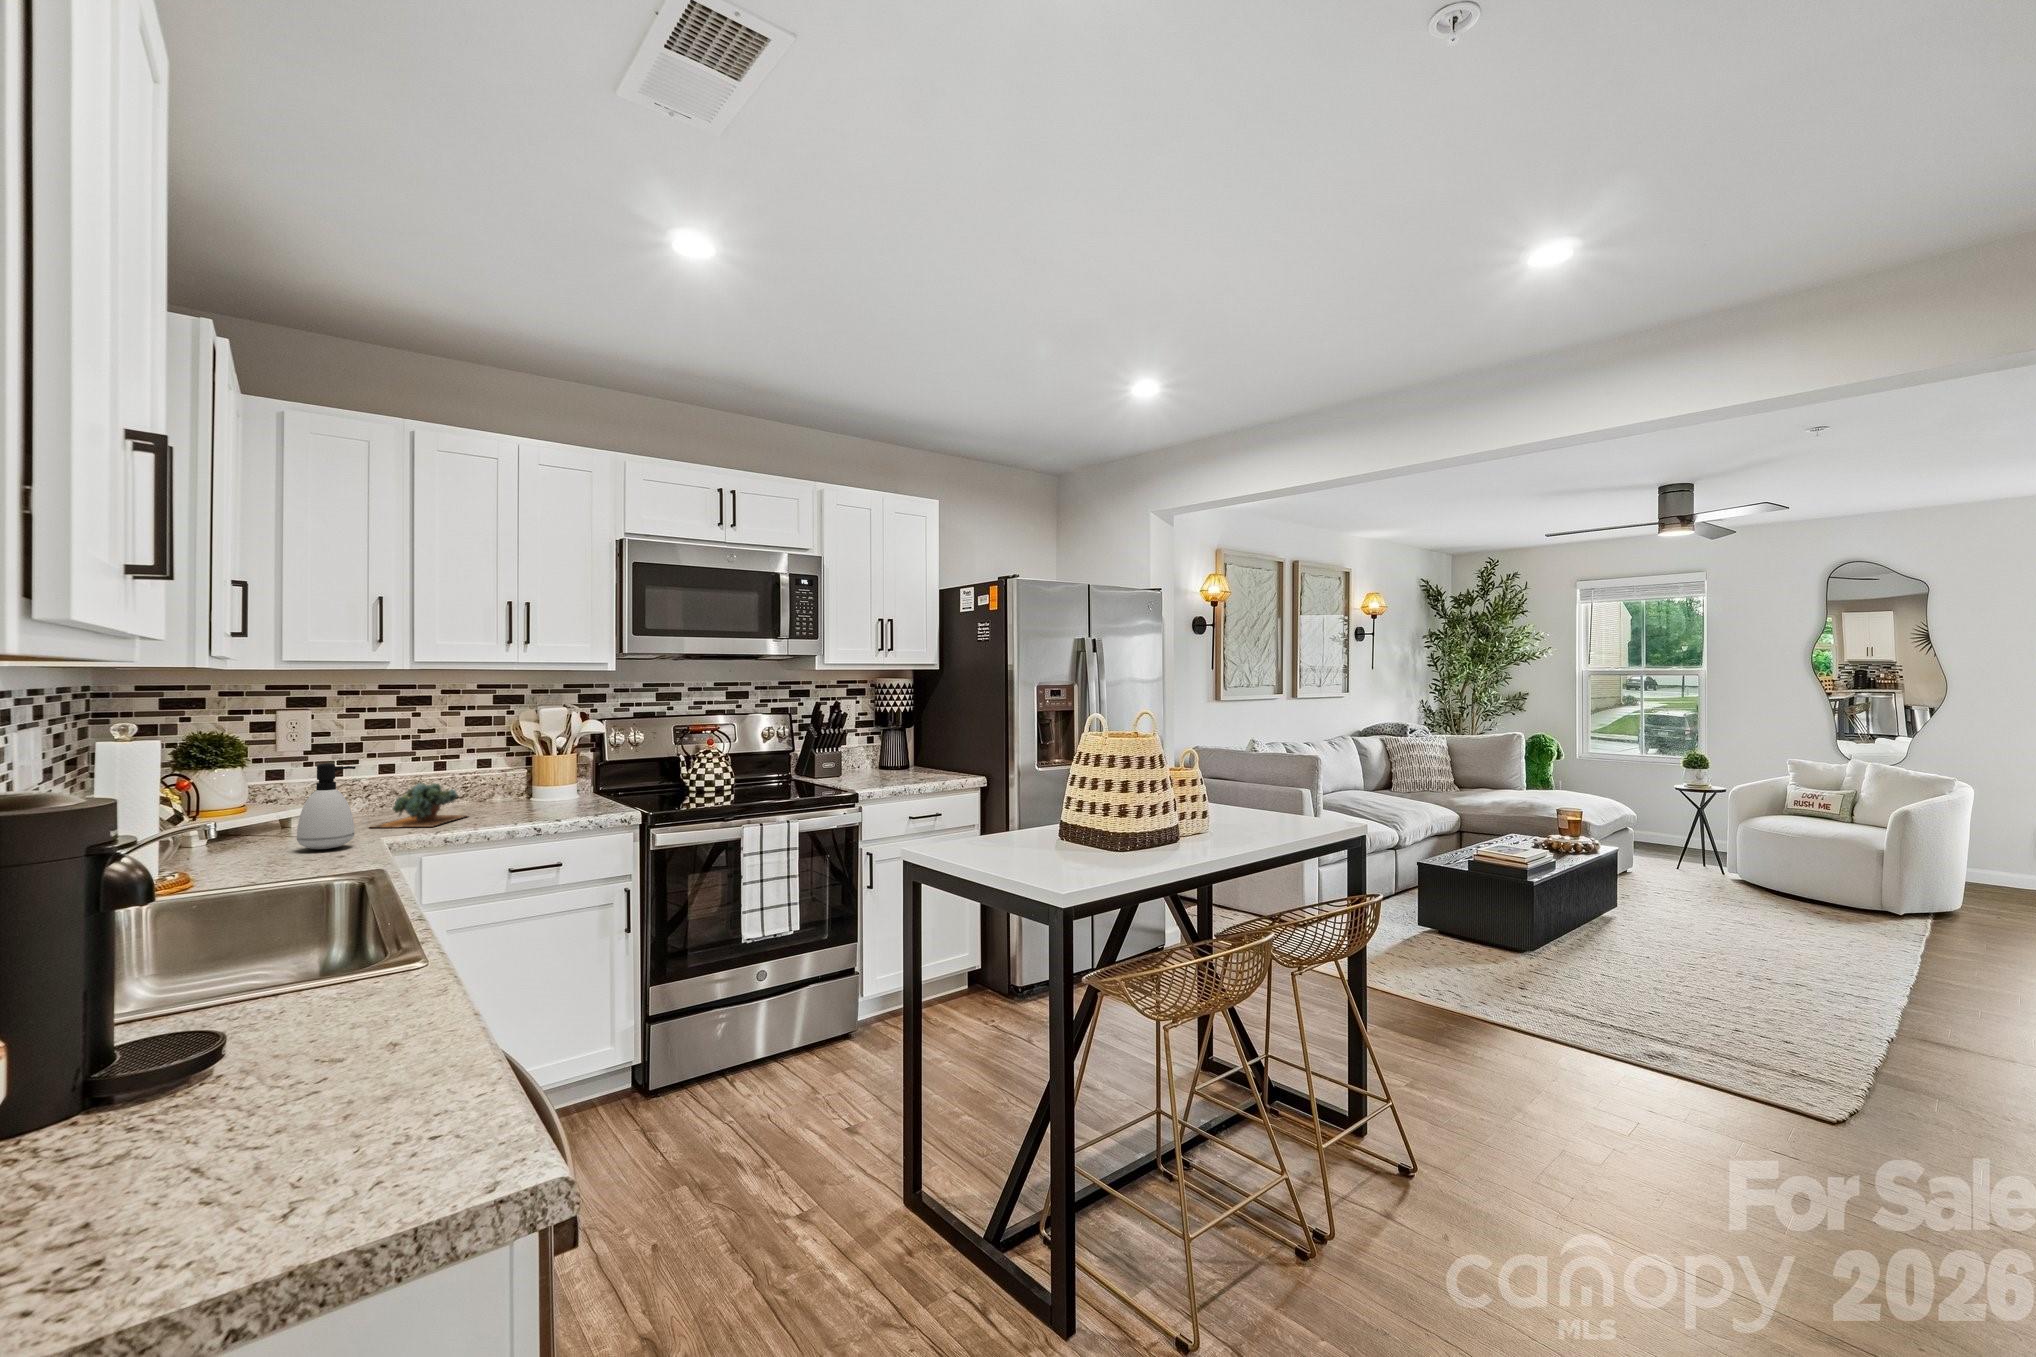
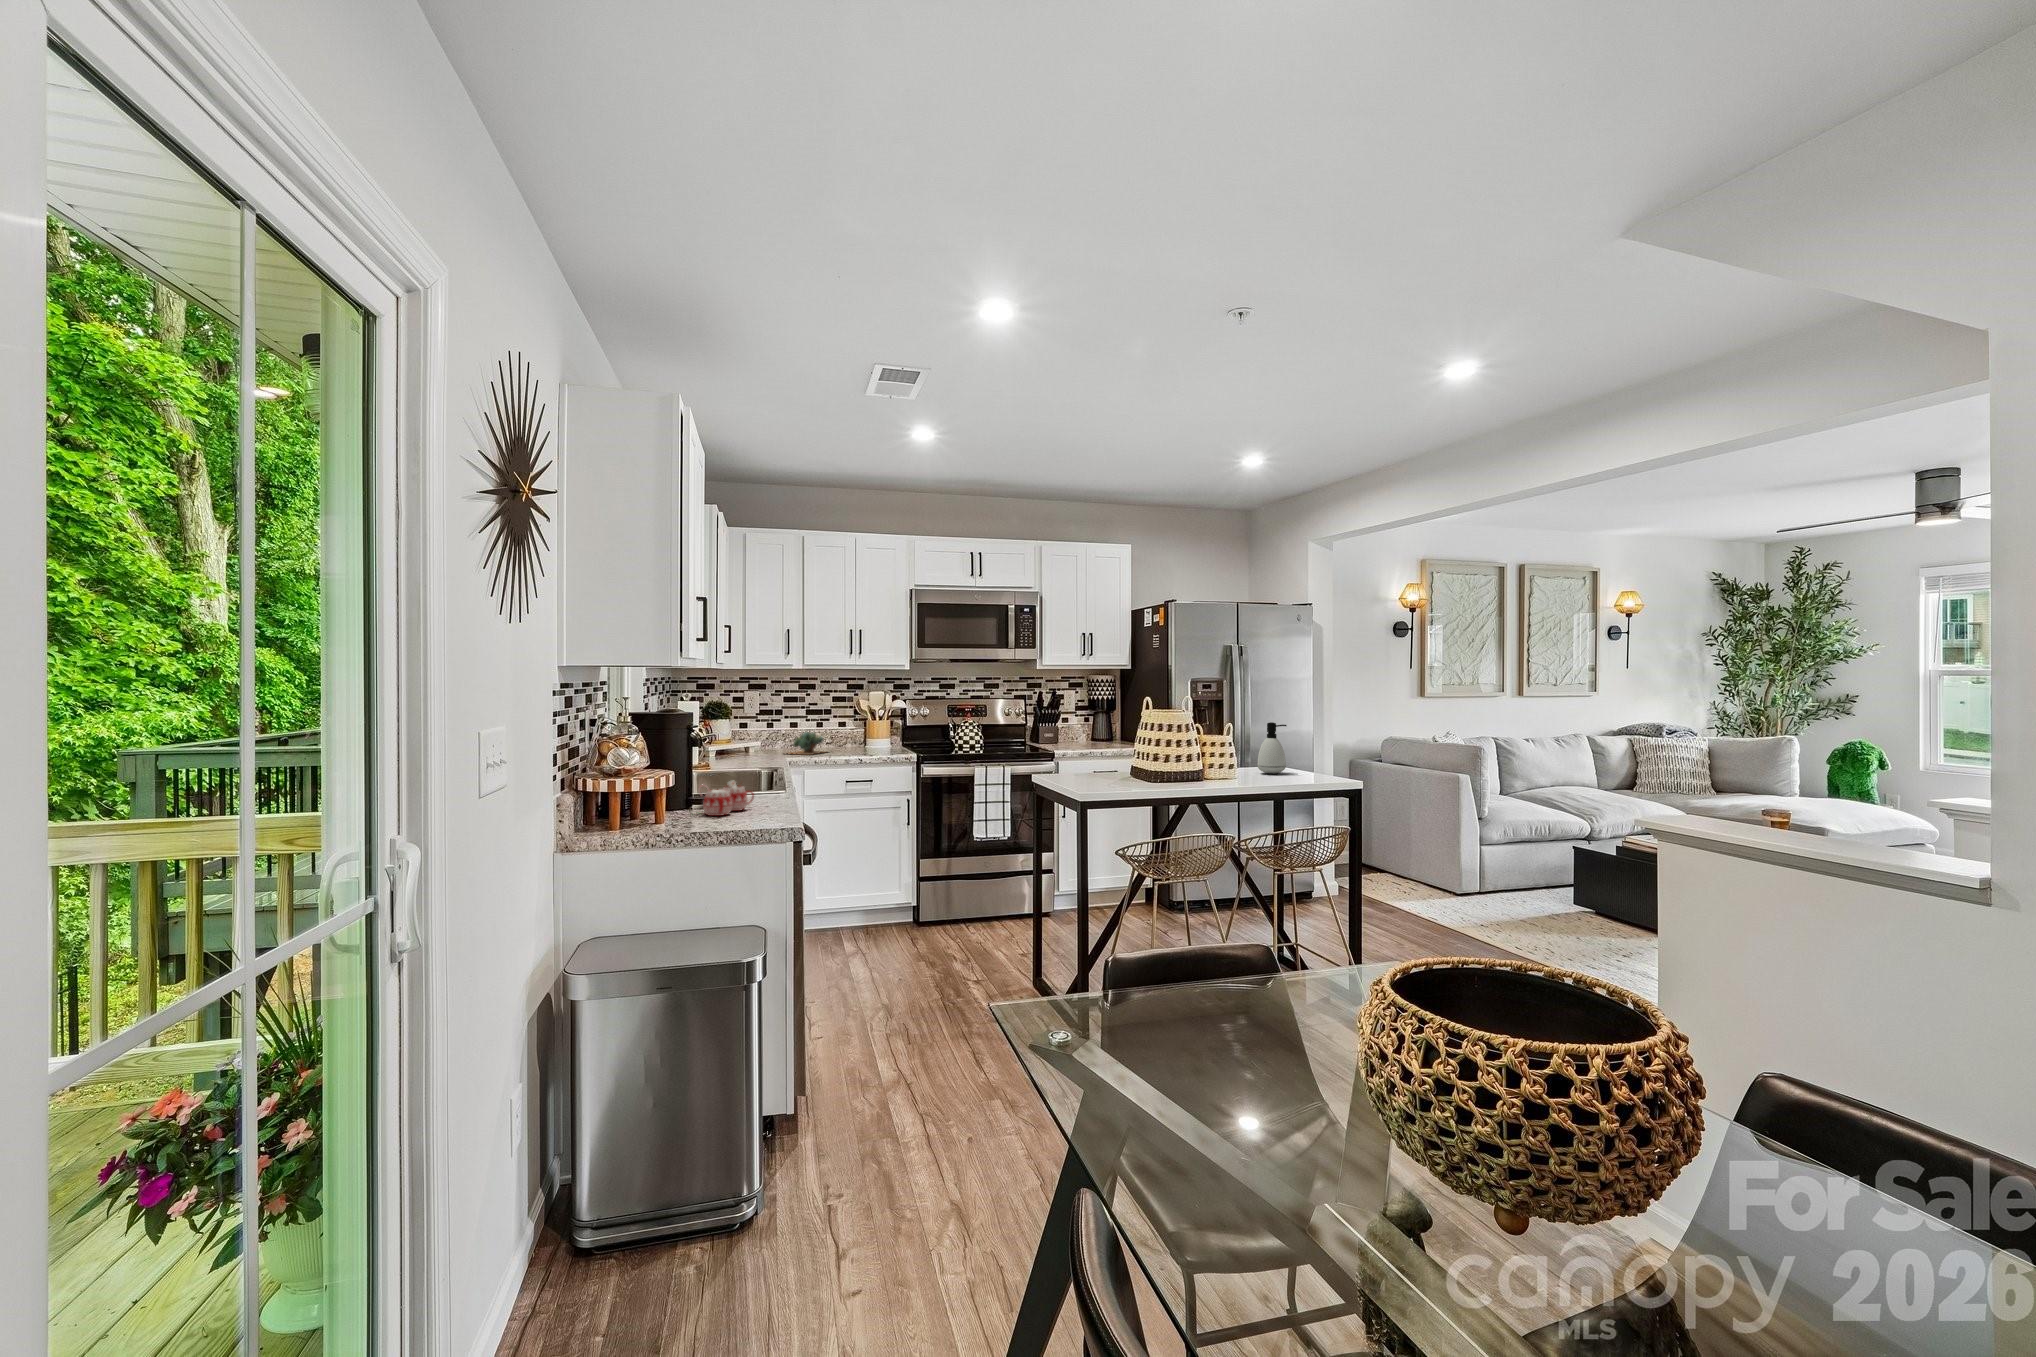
soap dispenser: present [297,763,356,849] -> present [1257,722,1287,773]
mug: none [112,1010,366,1186] -> present [693,781,754,816]

